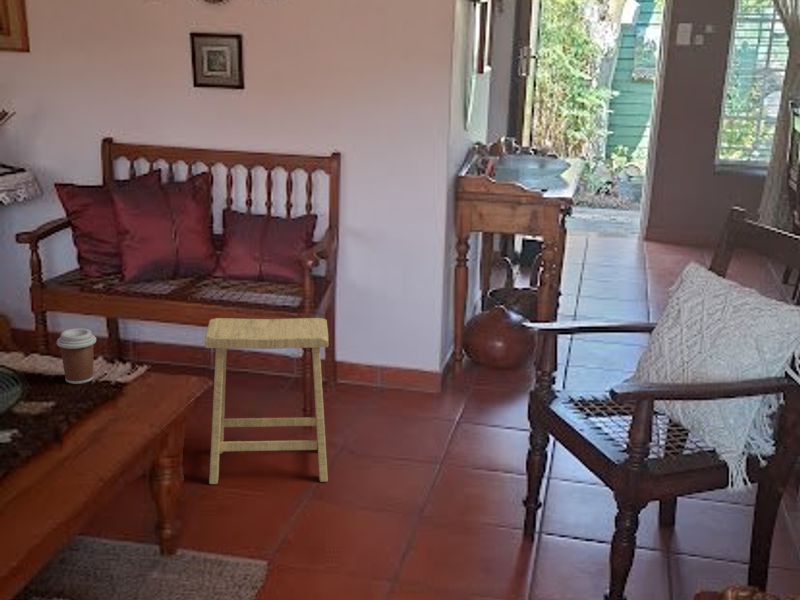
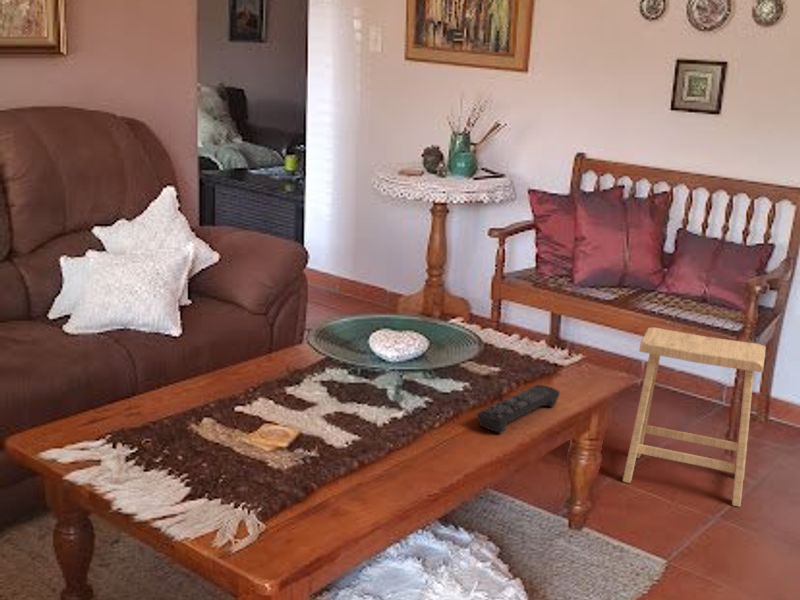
coffee cup: present [57,328,96,384] -> none [511,310,544,359]
remote control: none [32,413,127,484] -> present [477,385,559,433]

